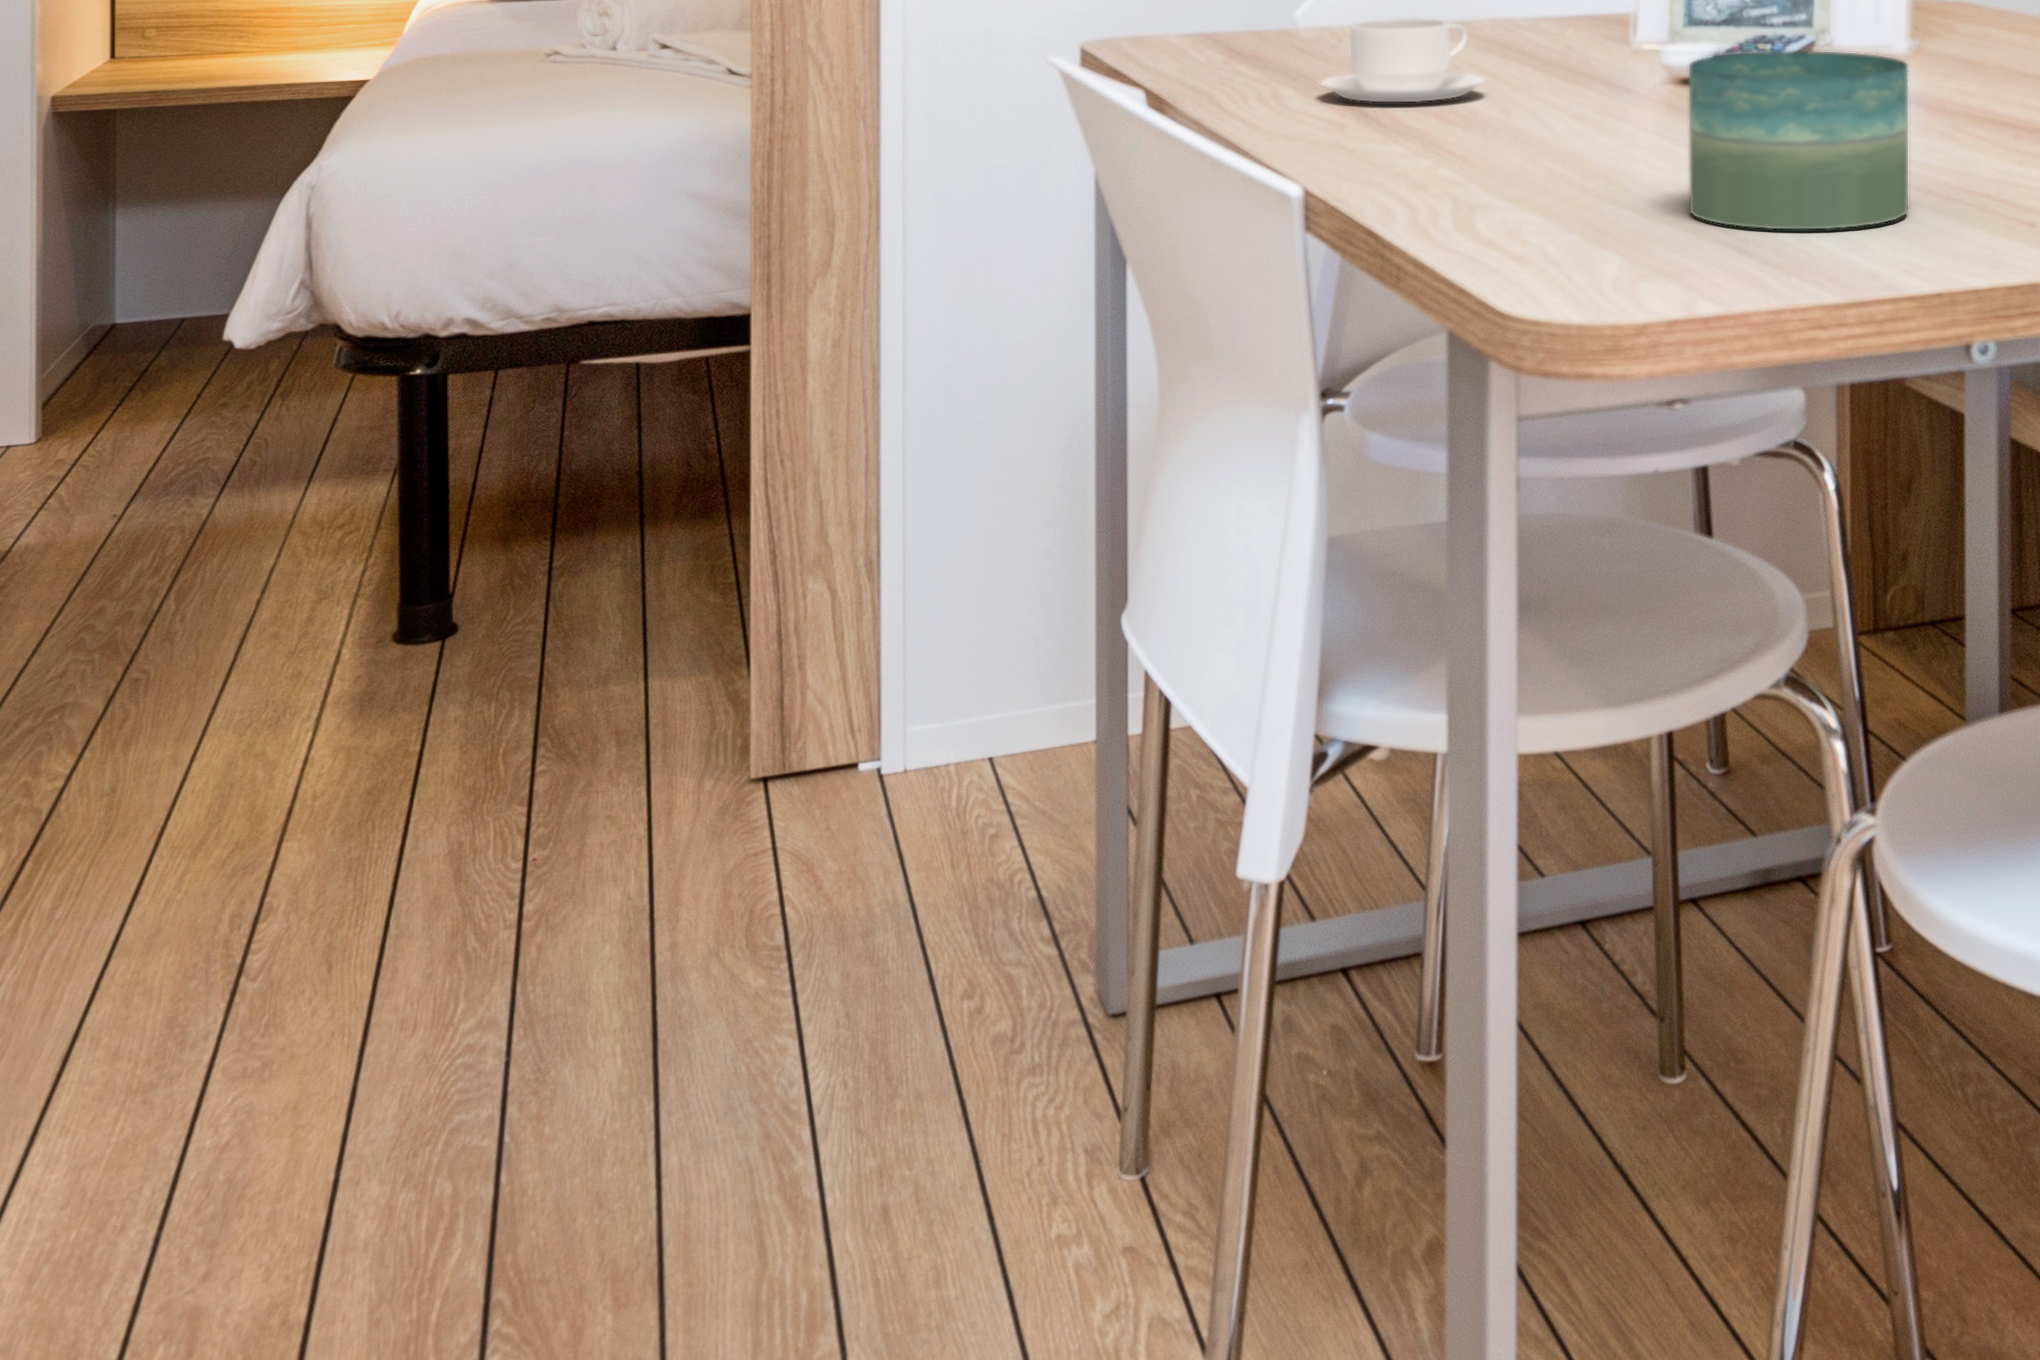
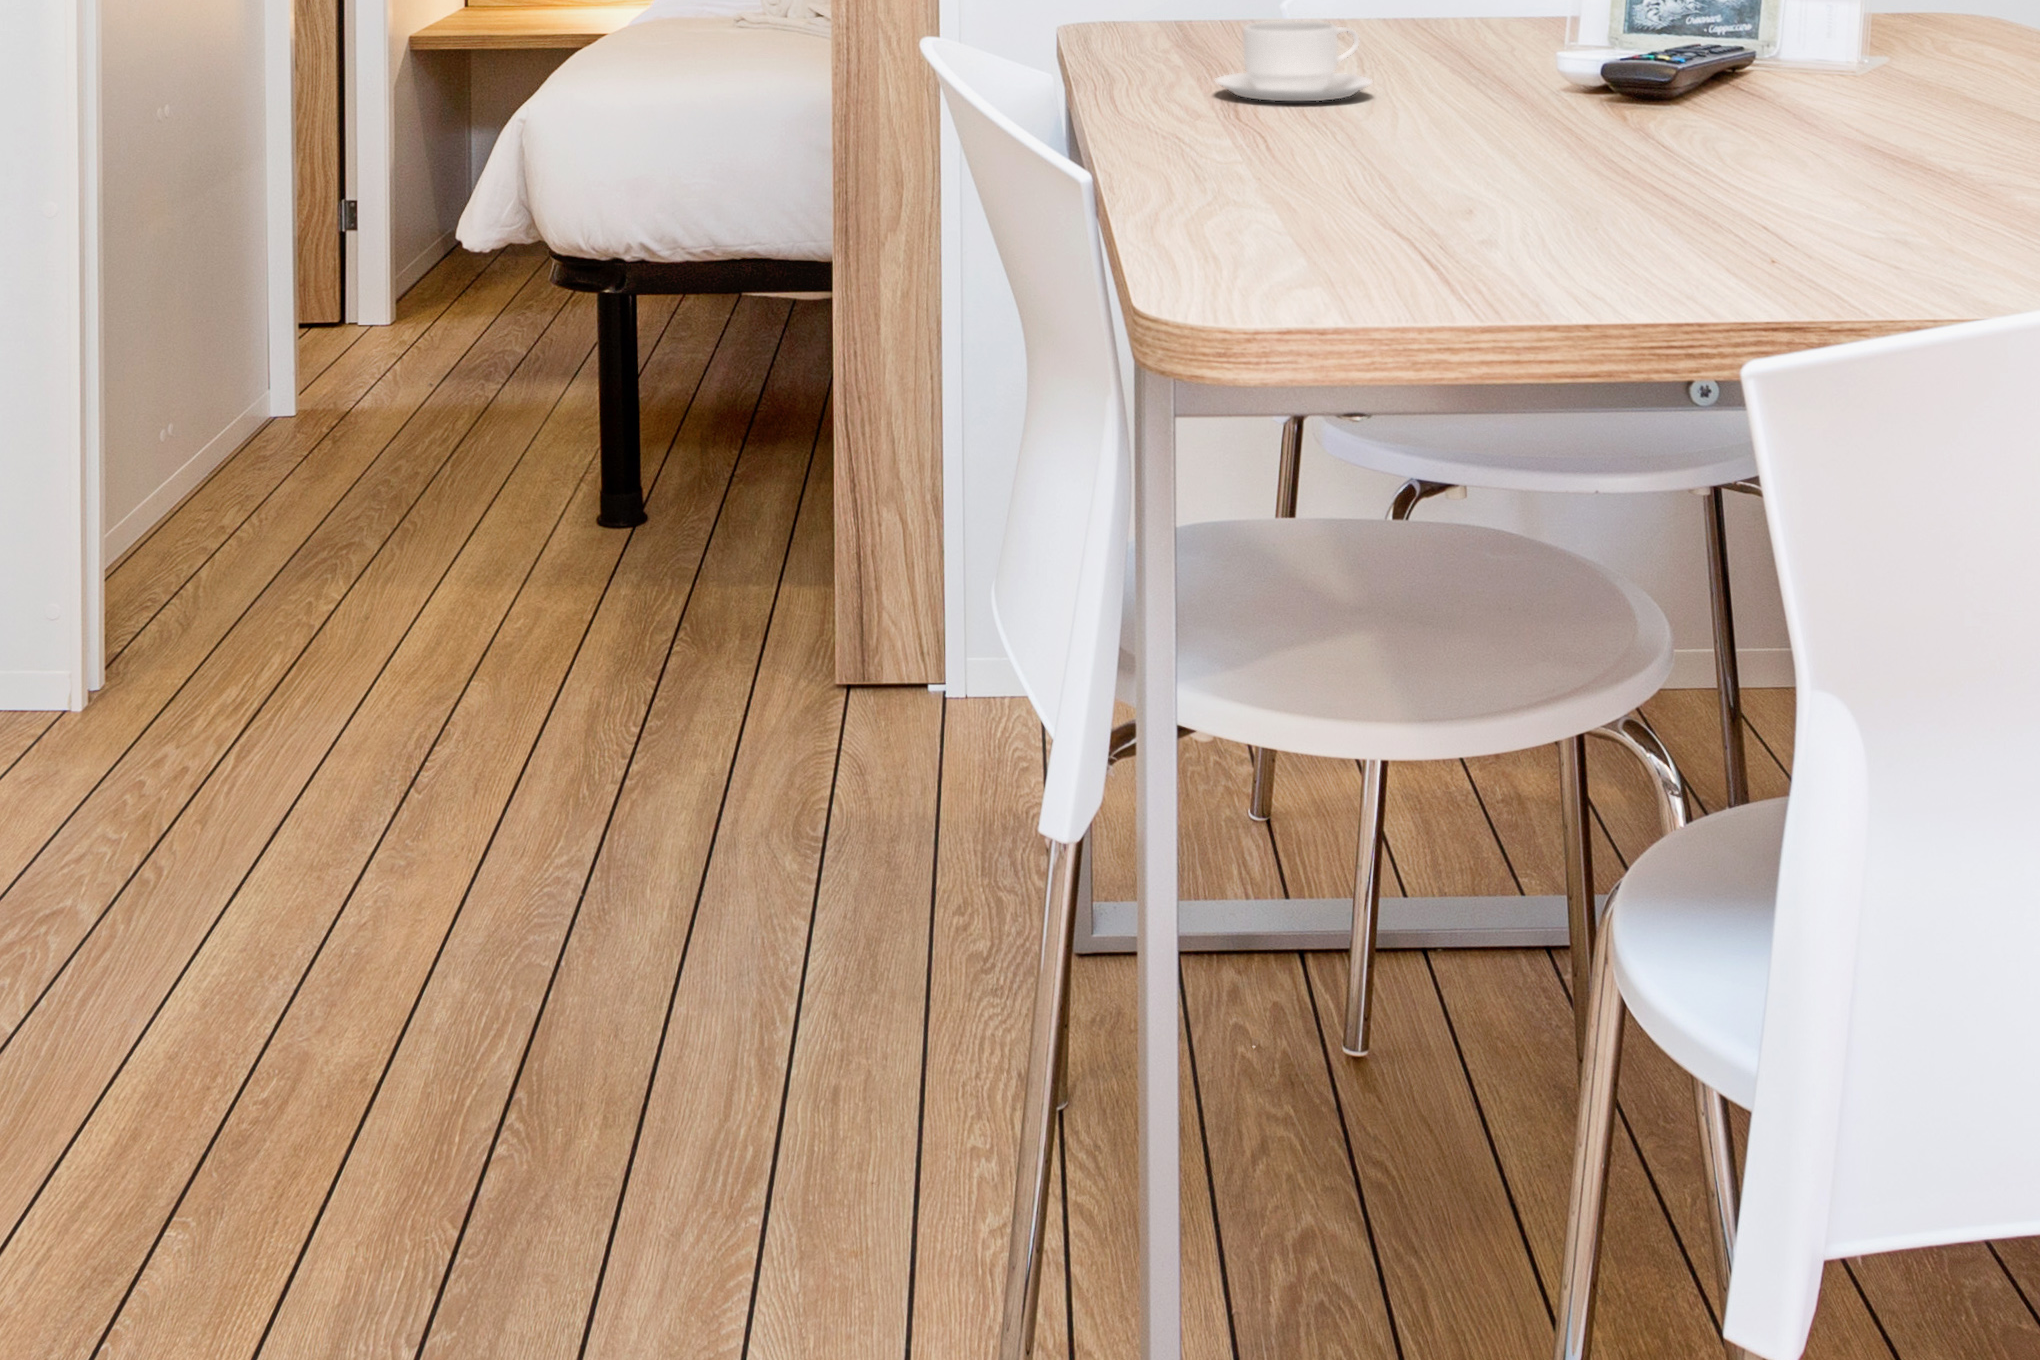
candle: present [1689,51,1908,229] -> none [1421,71,1639,249]

